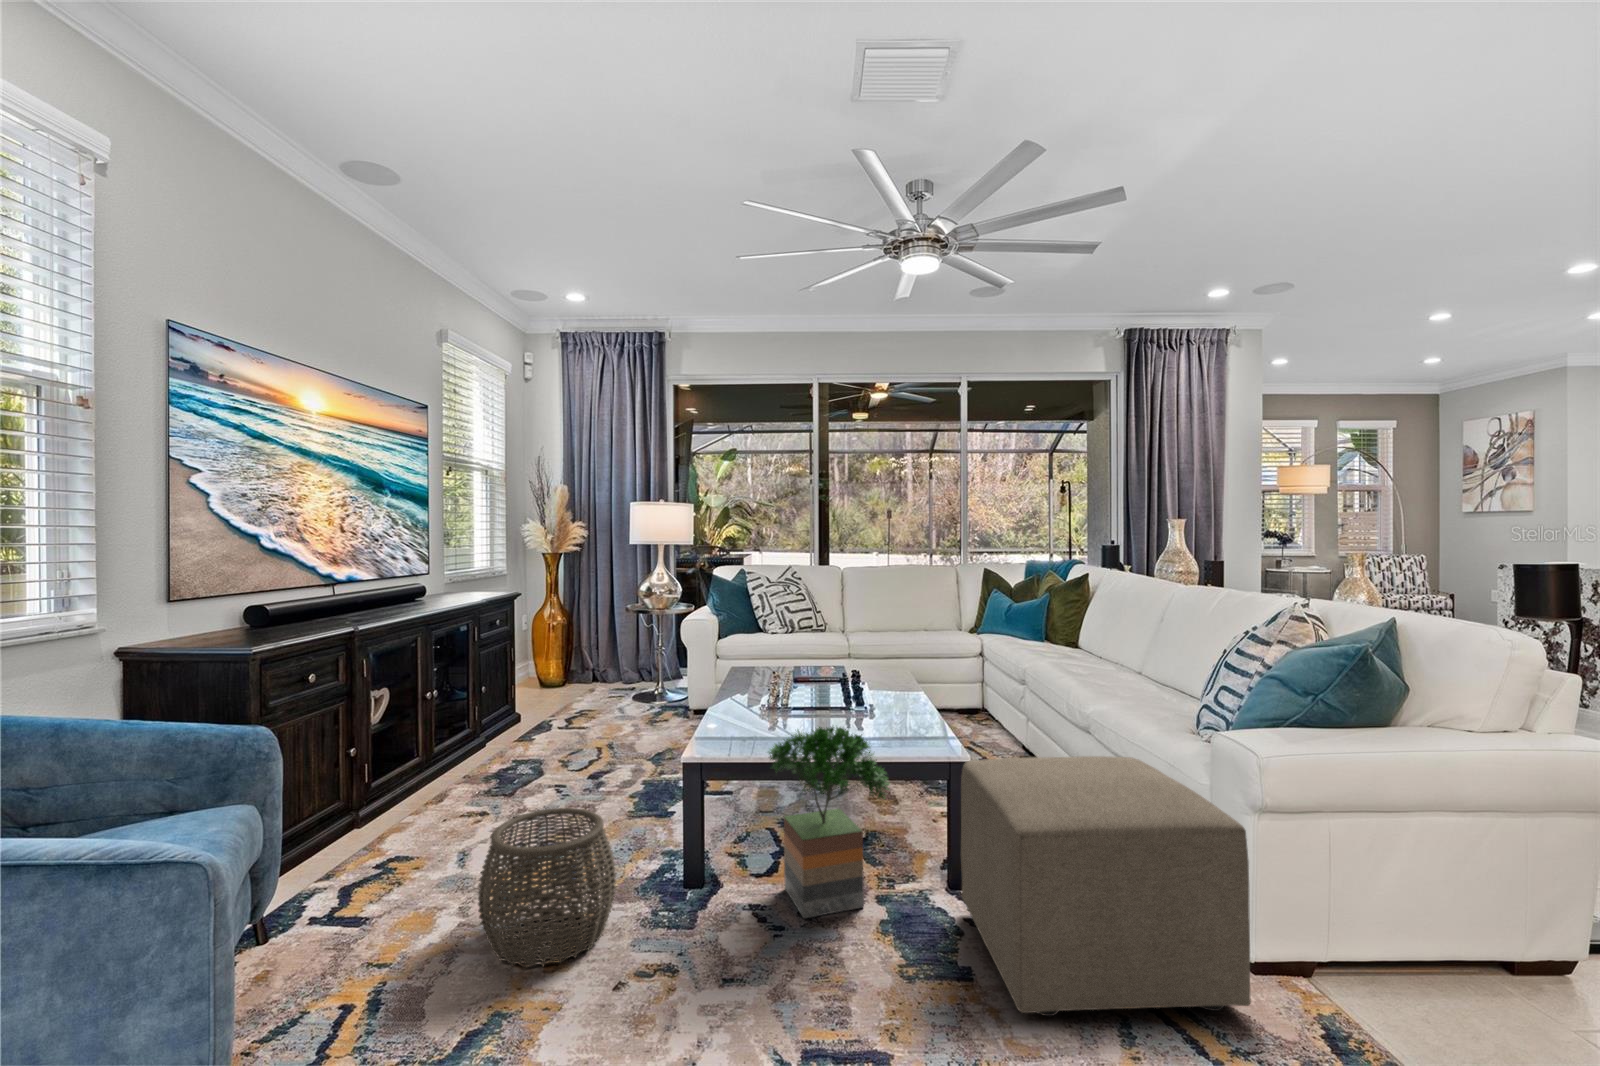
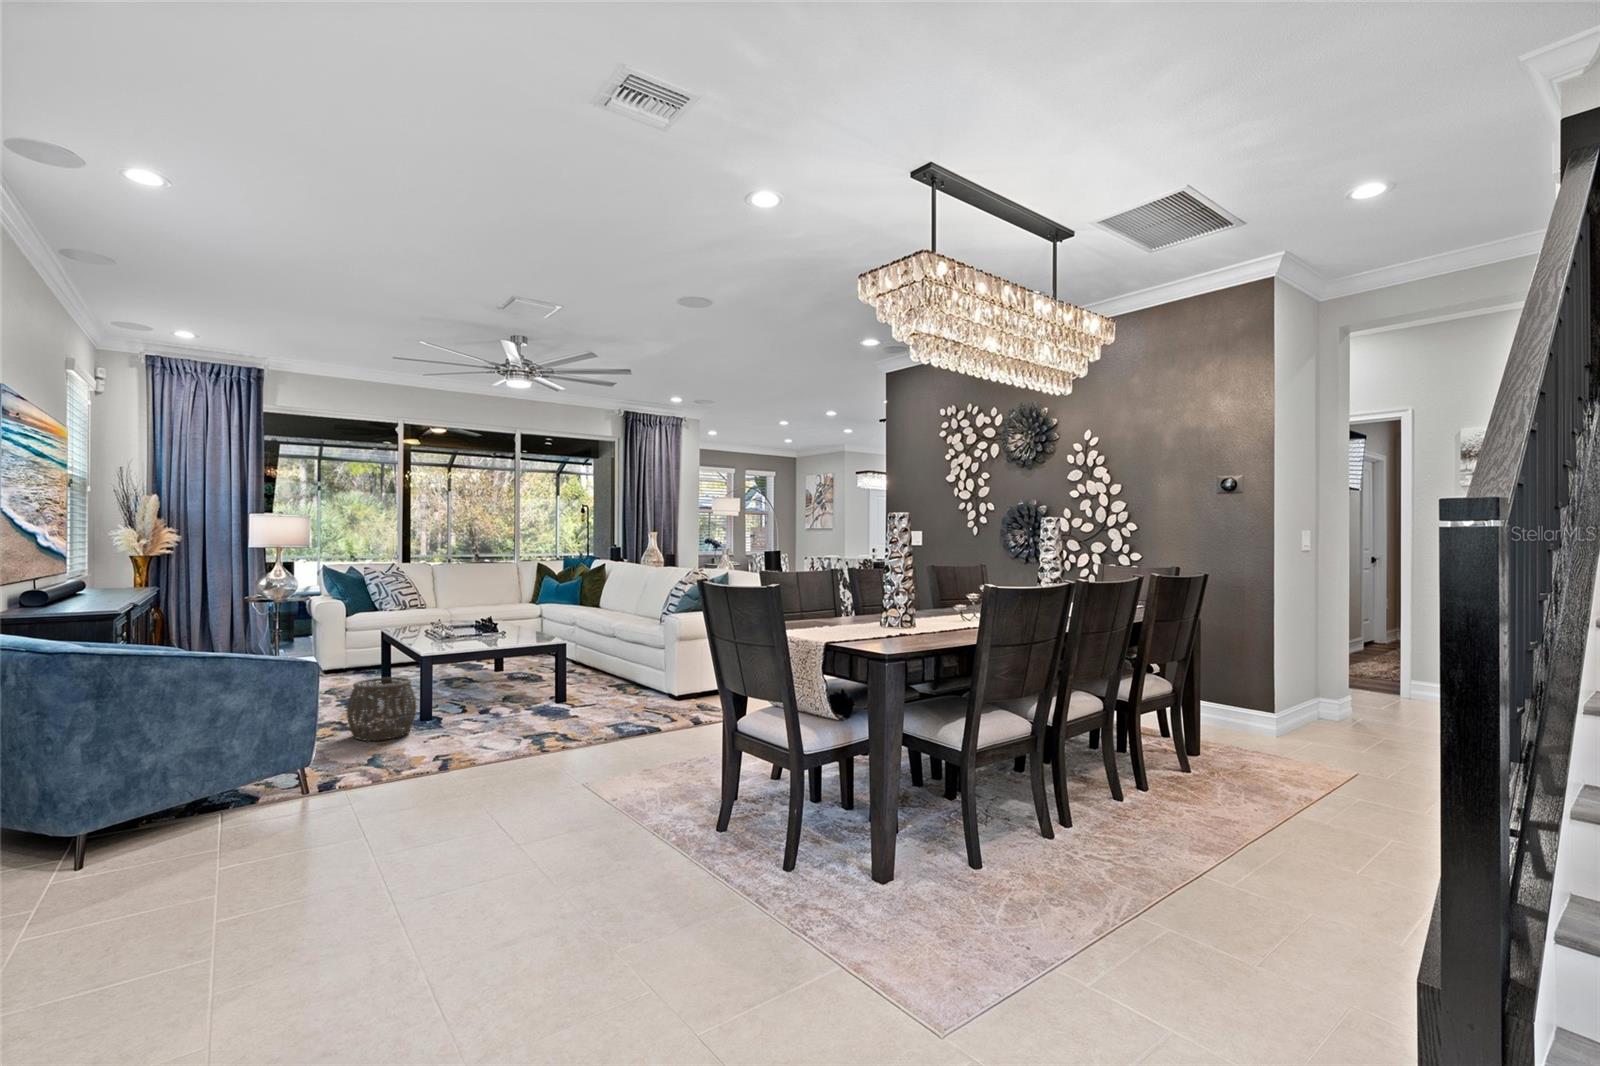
potted tree: present [769,727,889,918] -> none [476,632,541,715]
ottoman: present [961,756,1251,1016] -> none [570,634,676,716]

